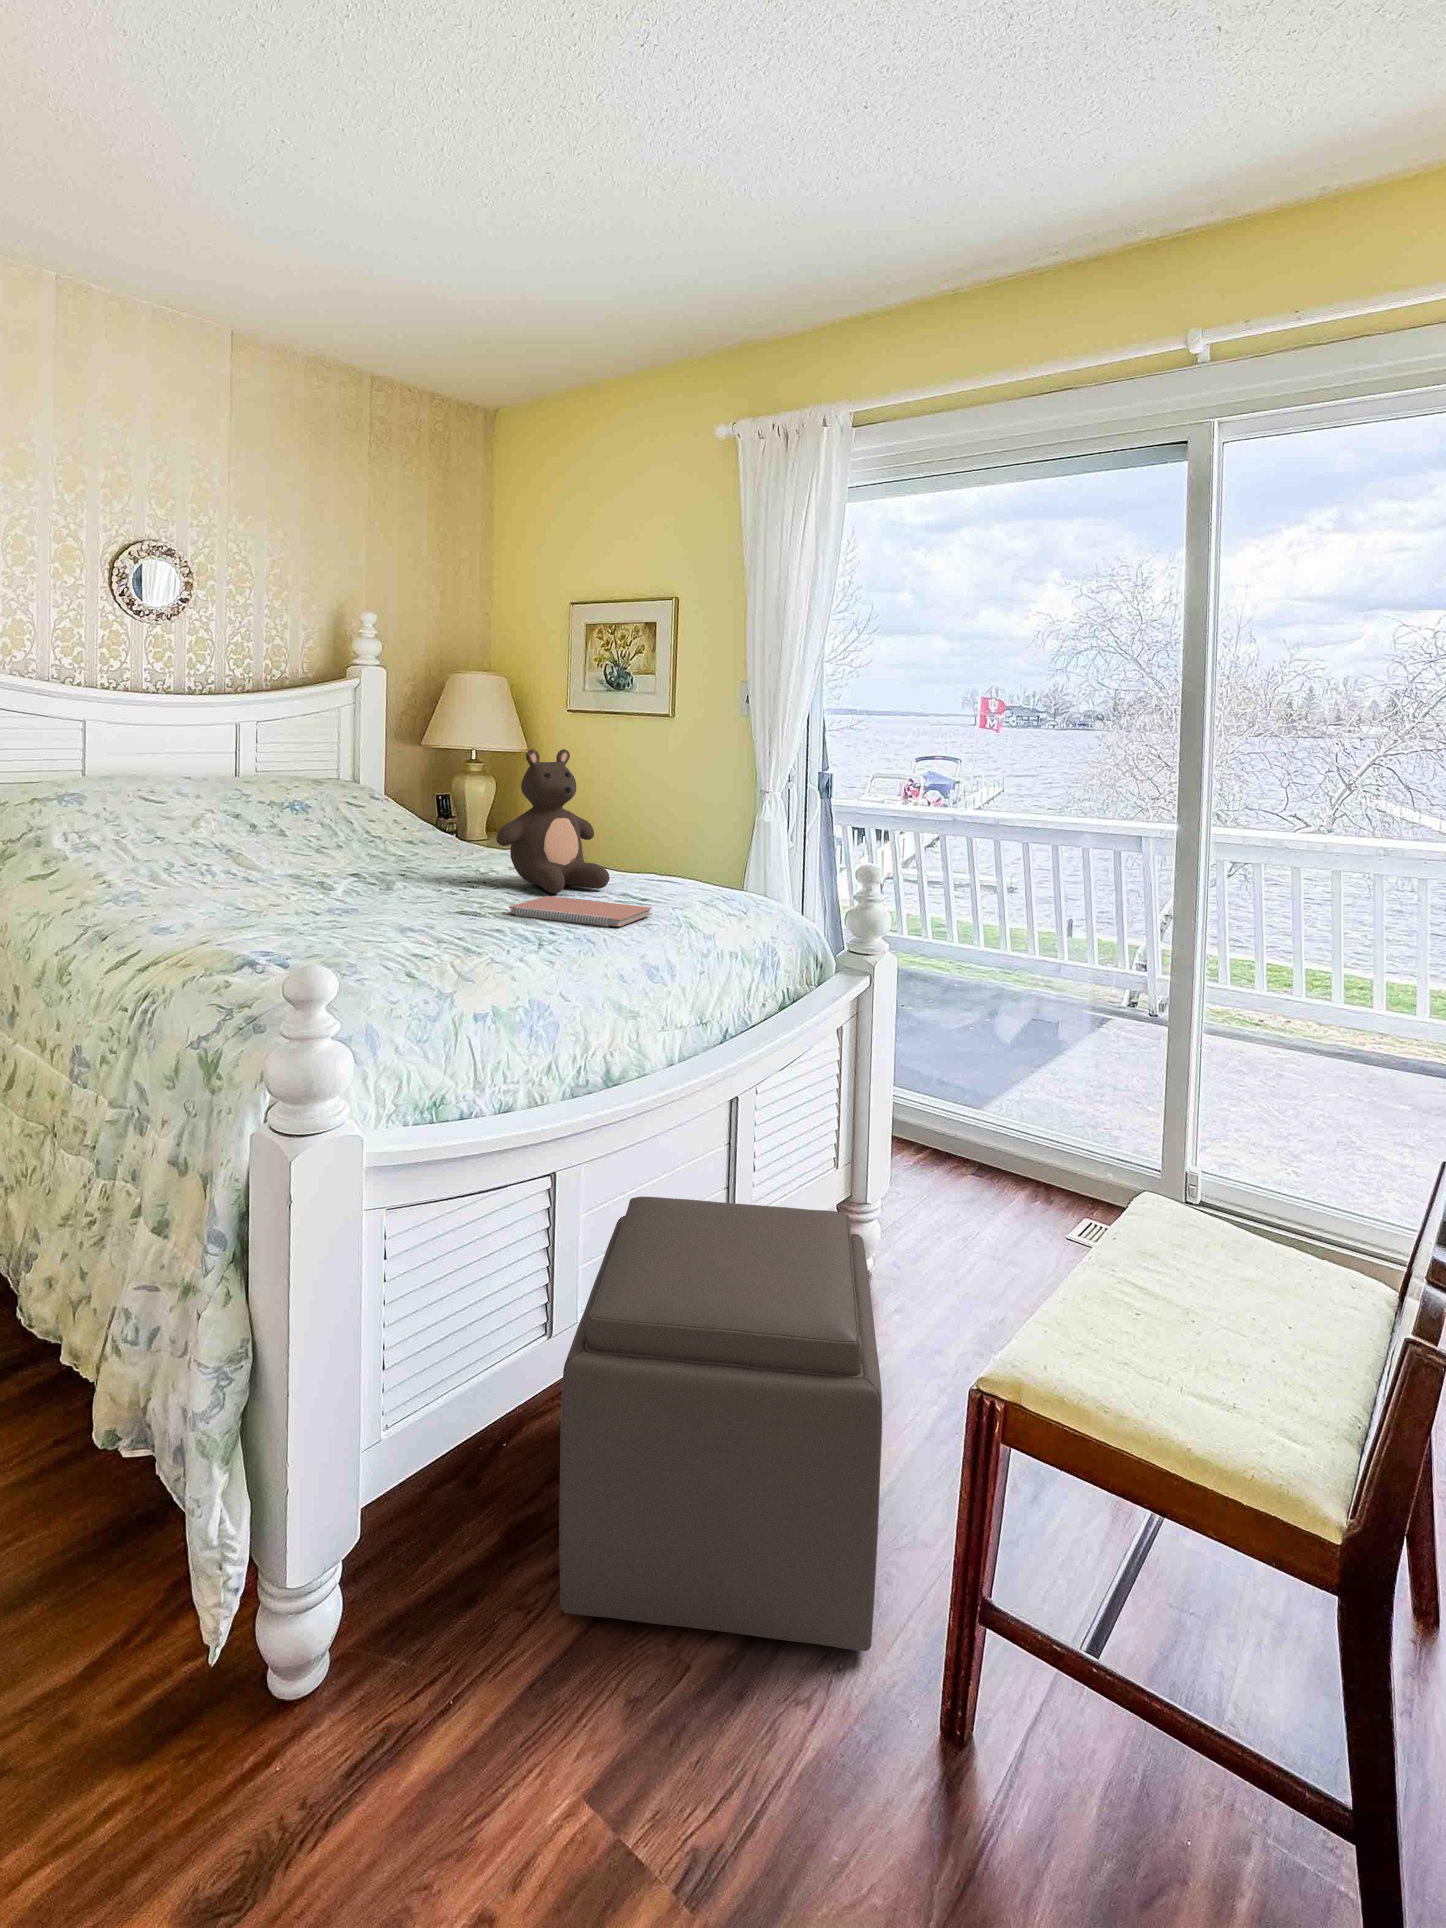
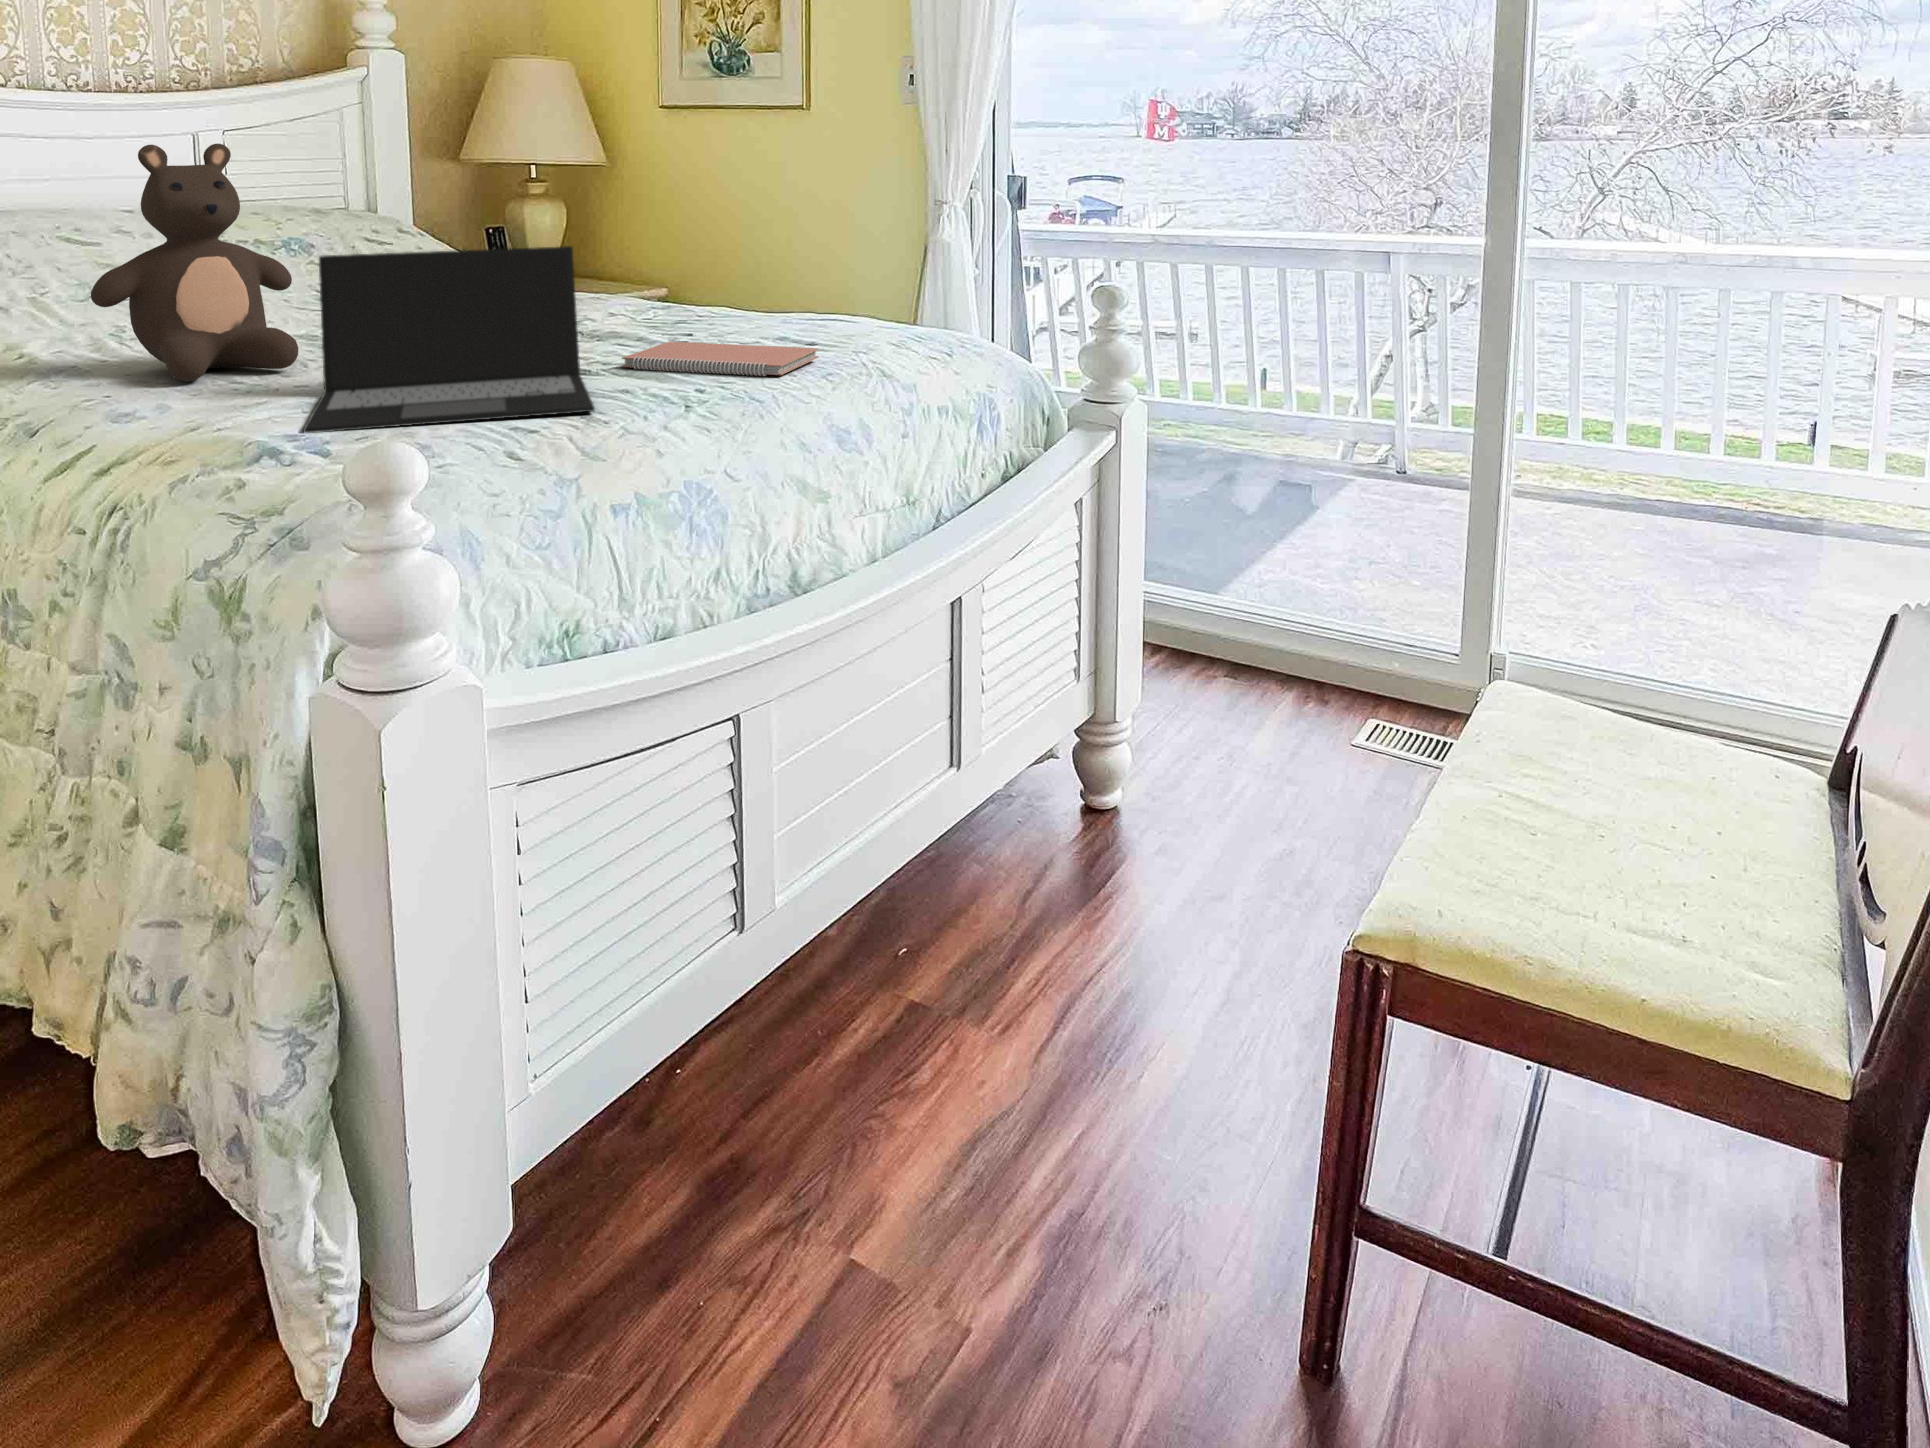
teddy bear: present [496,749,609,893] -> present [91,144,298,381]
laptop: none [275,825,477,951] -> present [303,246,595,433]
ottoman: present [559,1197,882,1651] -> none [781,729,1216,1292]

